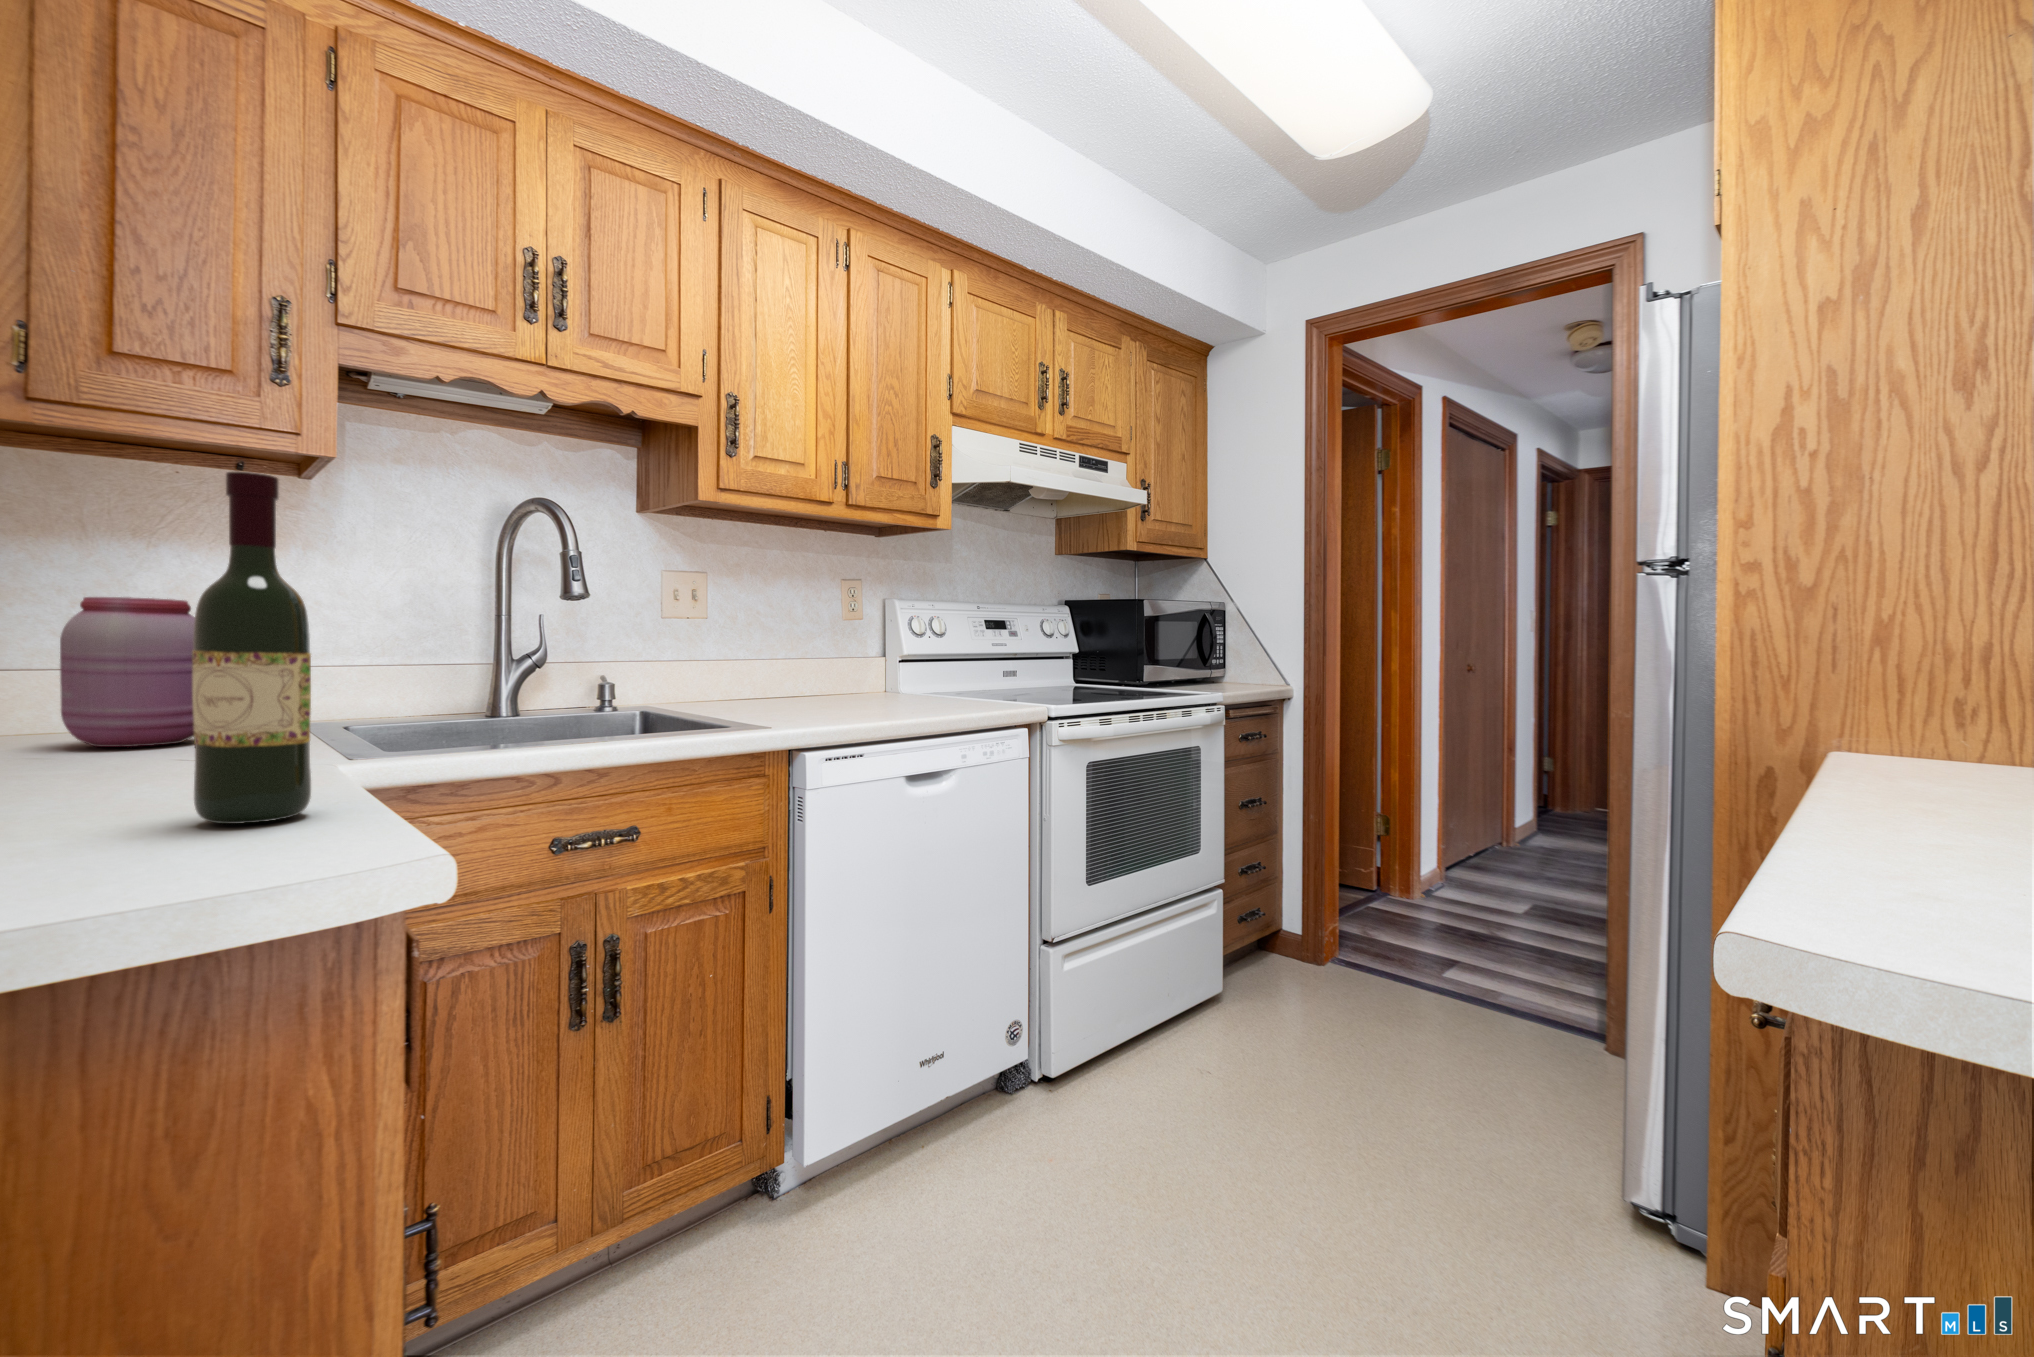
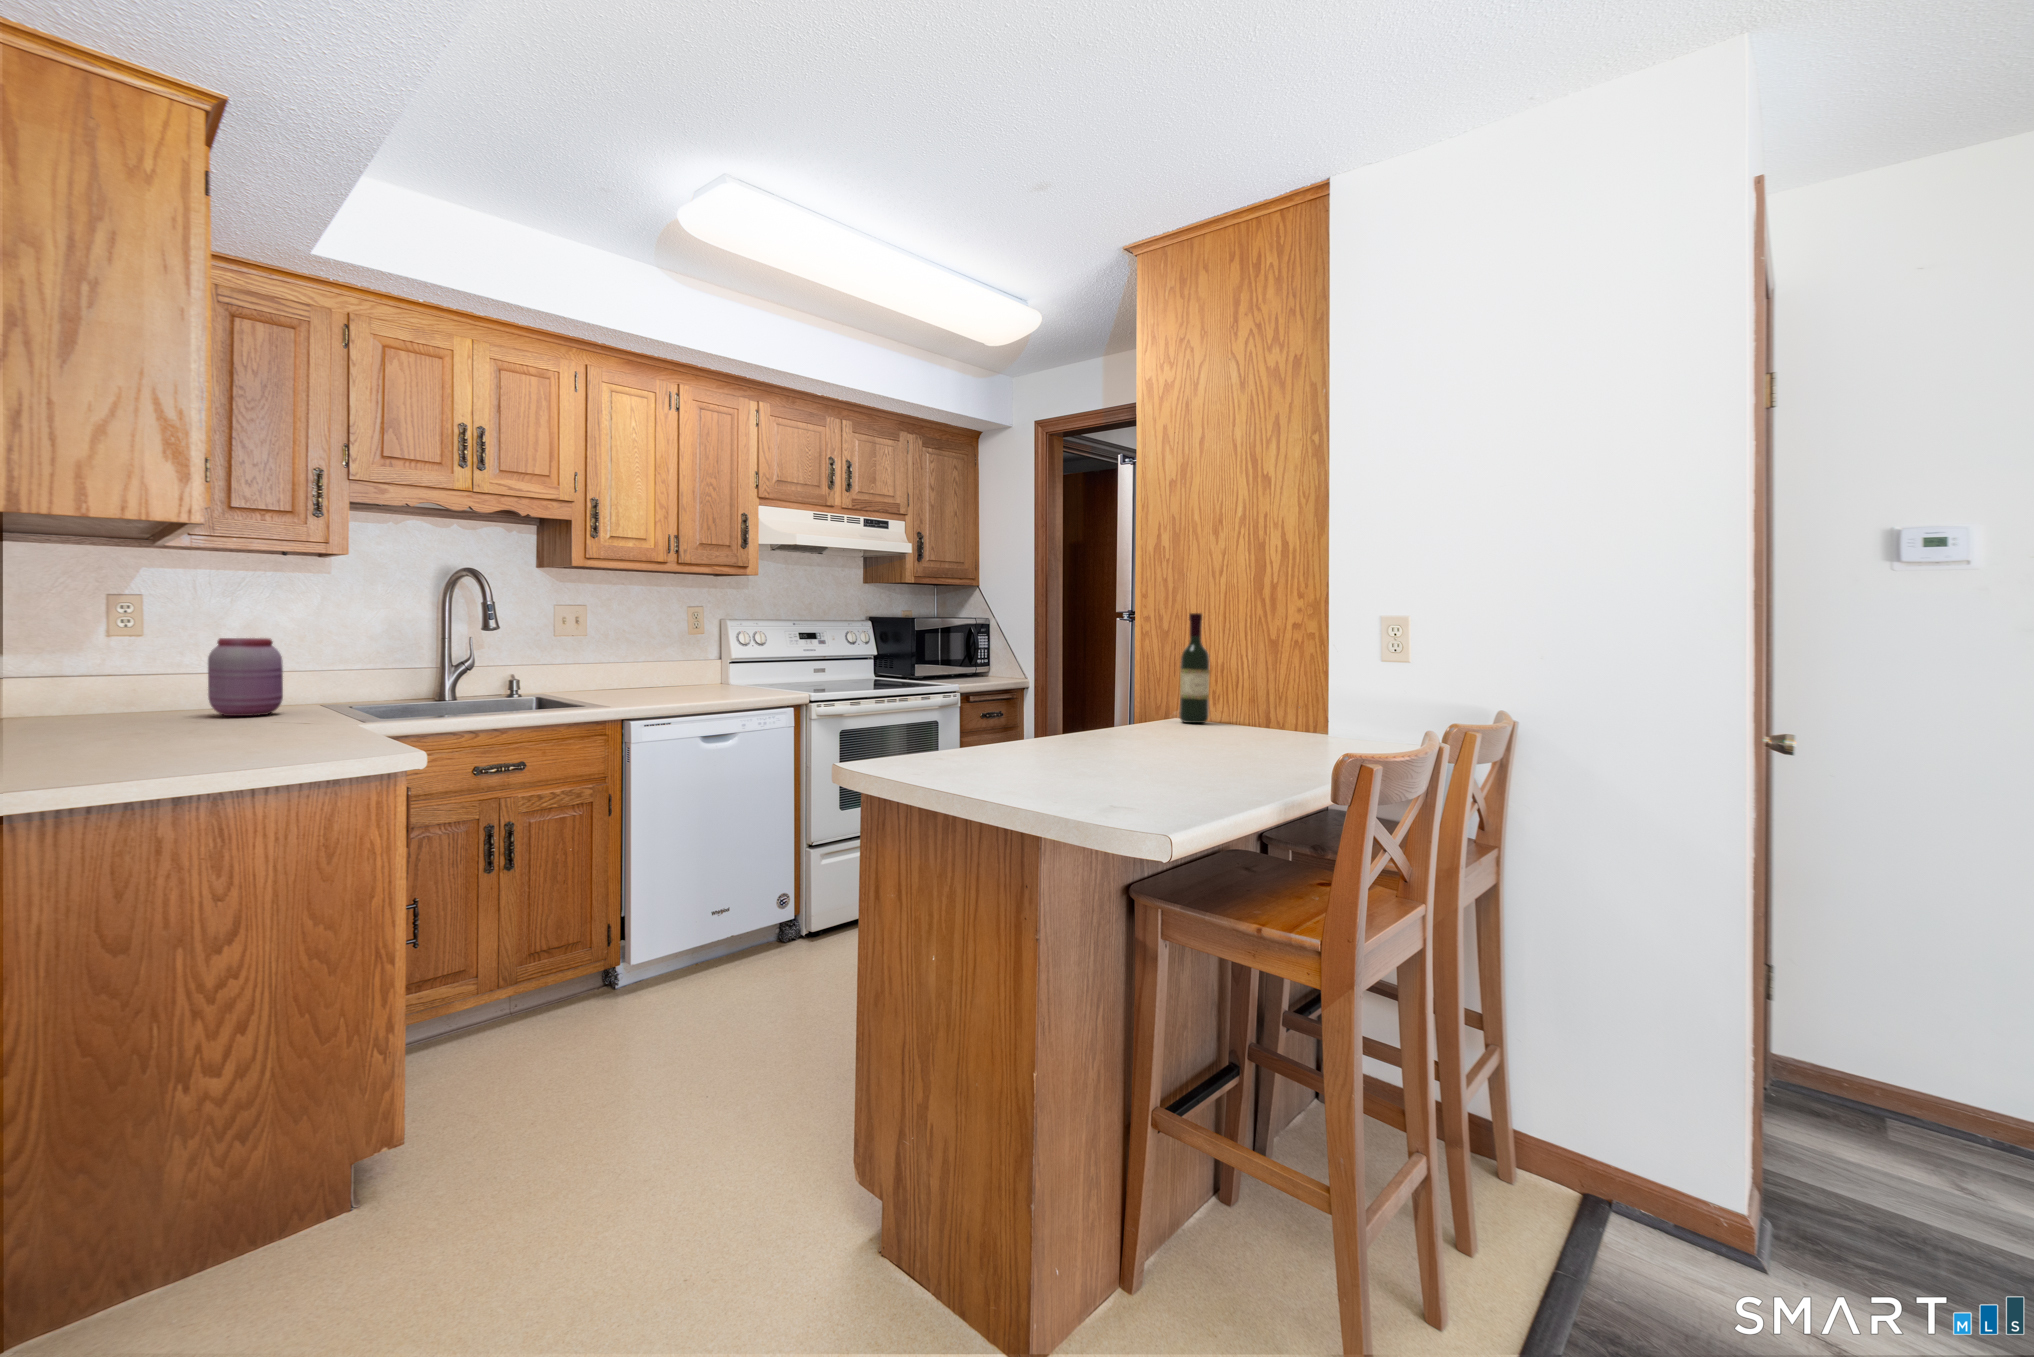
wine bottle: present [192,472,311,824] -> present [1179,613,1210,723]

